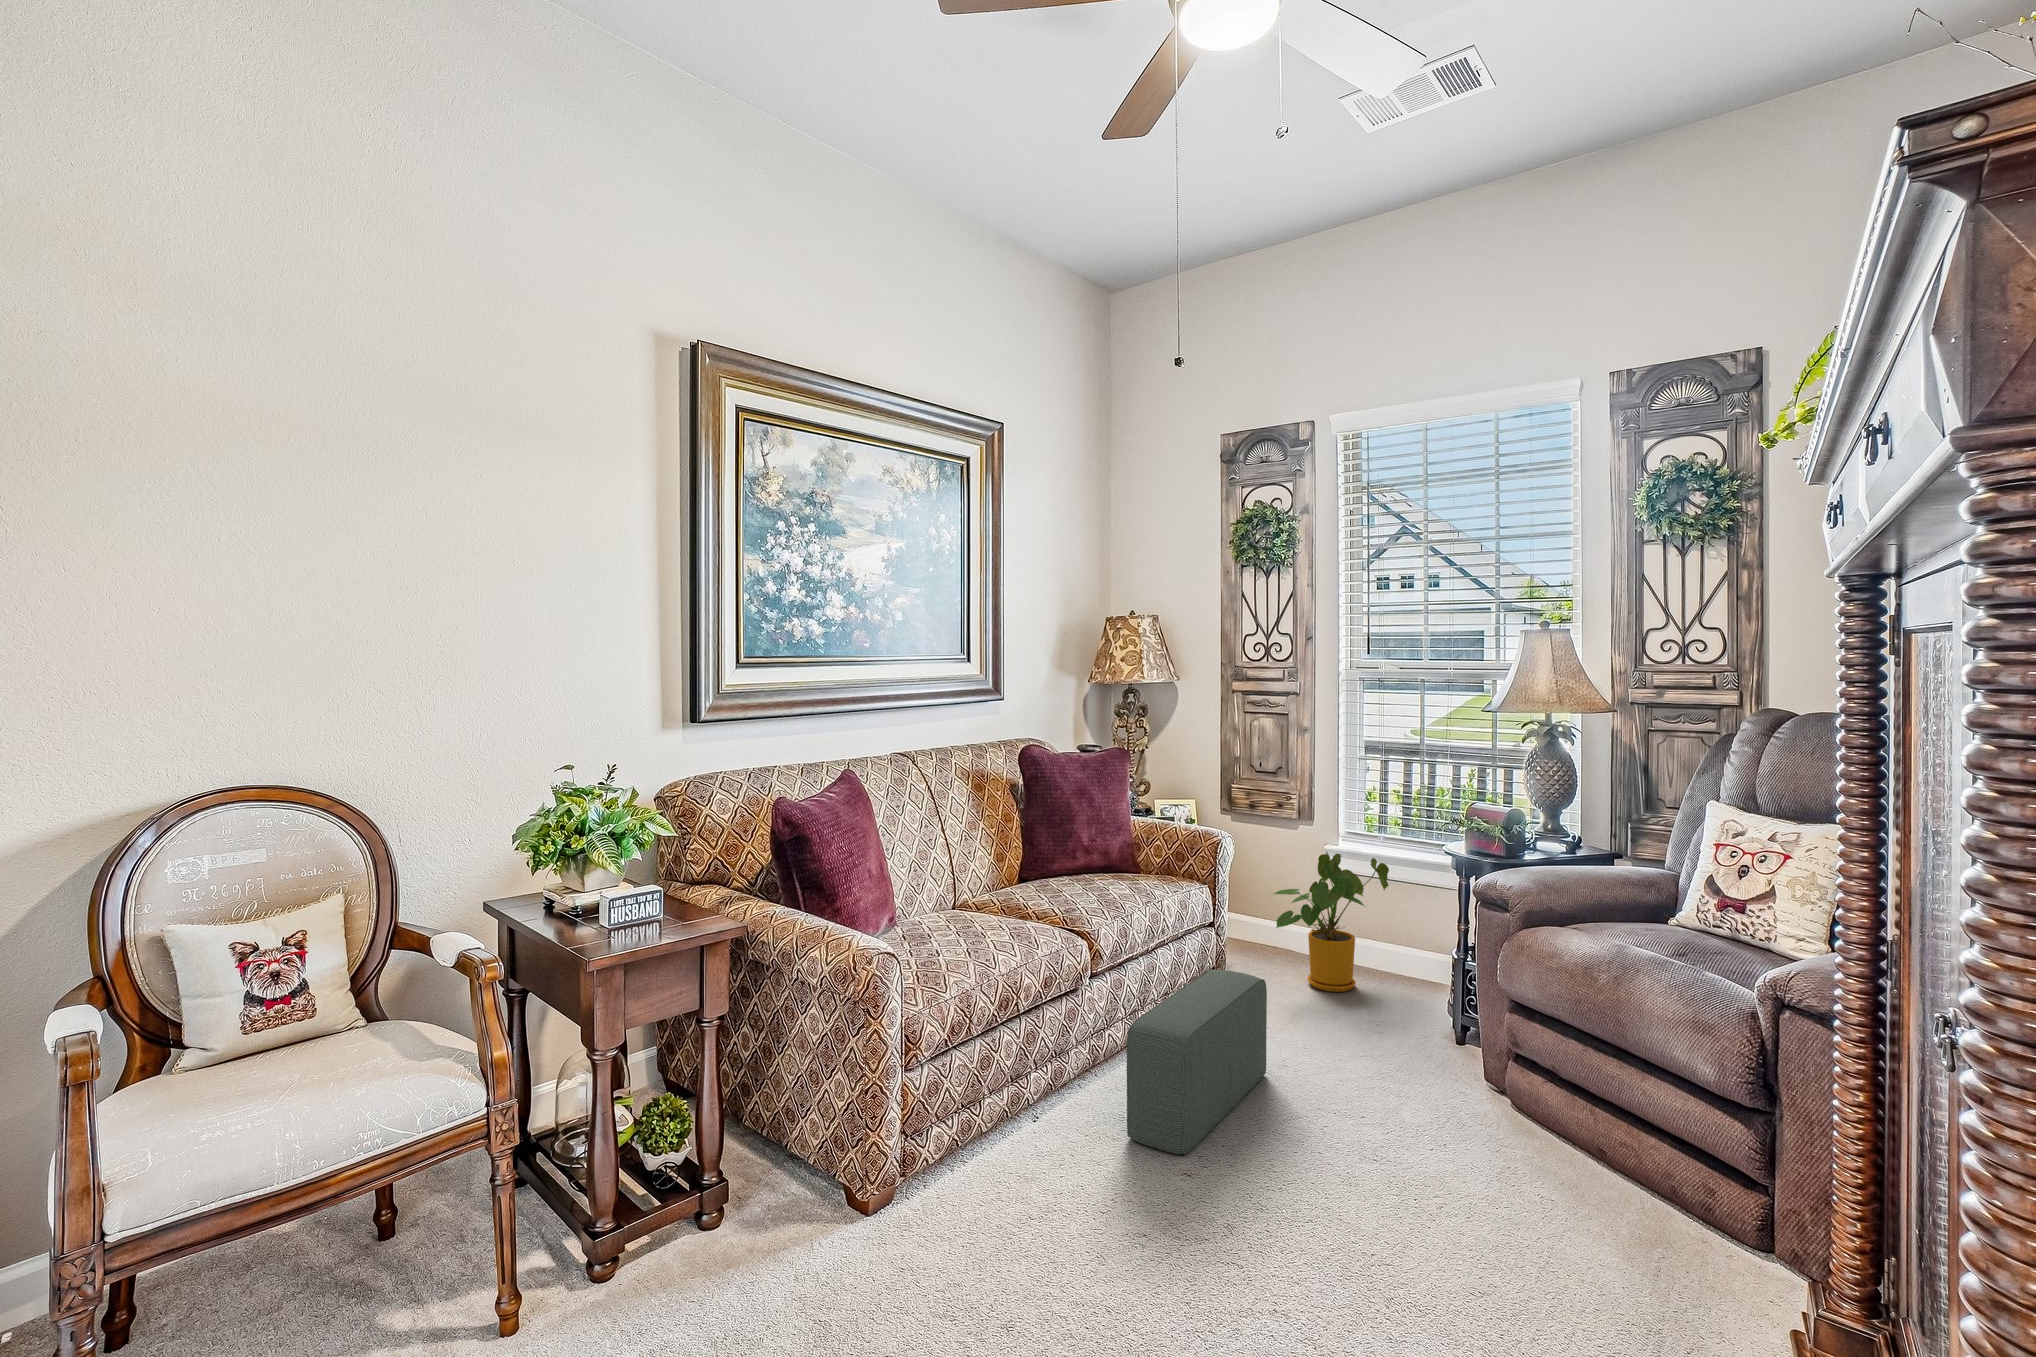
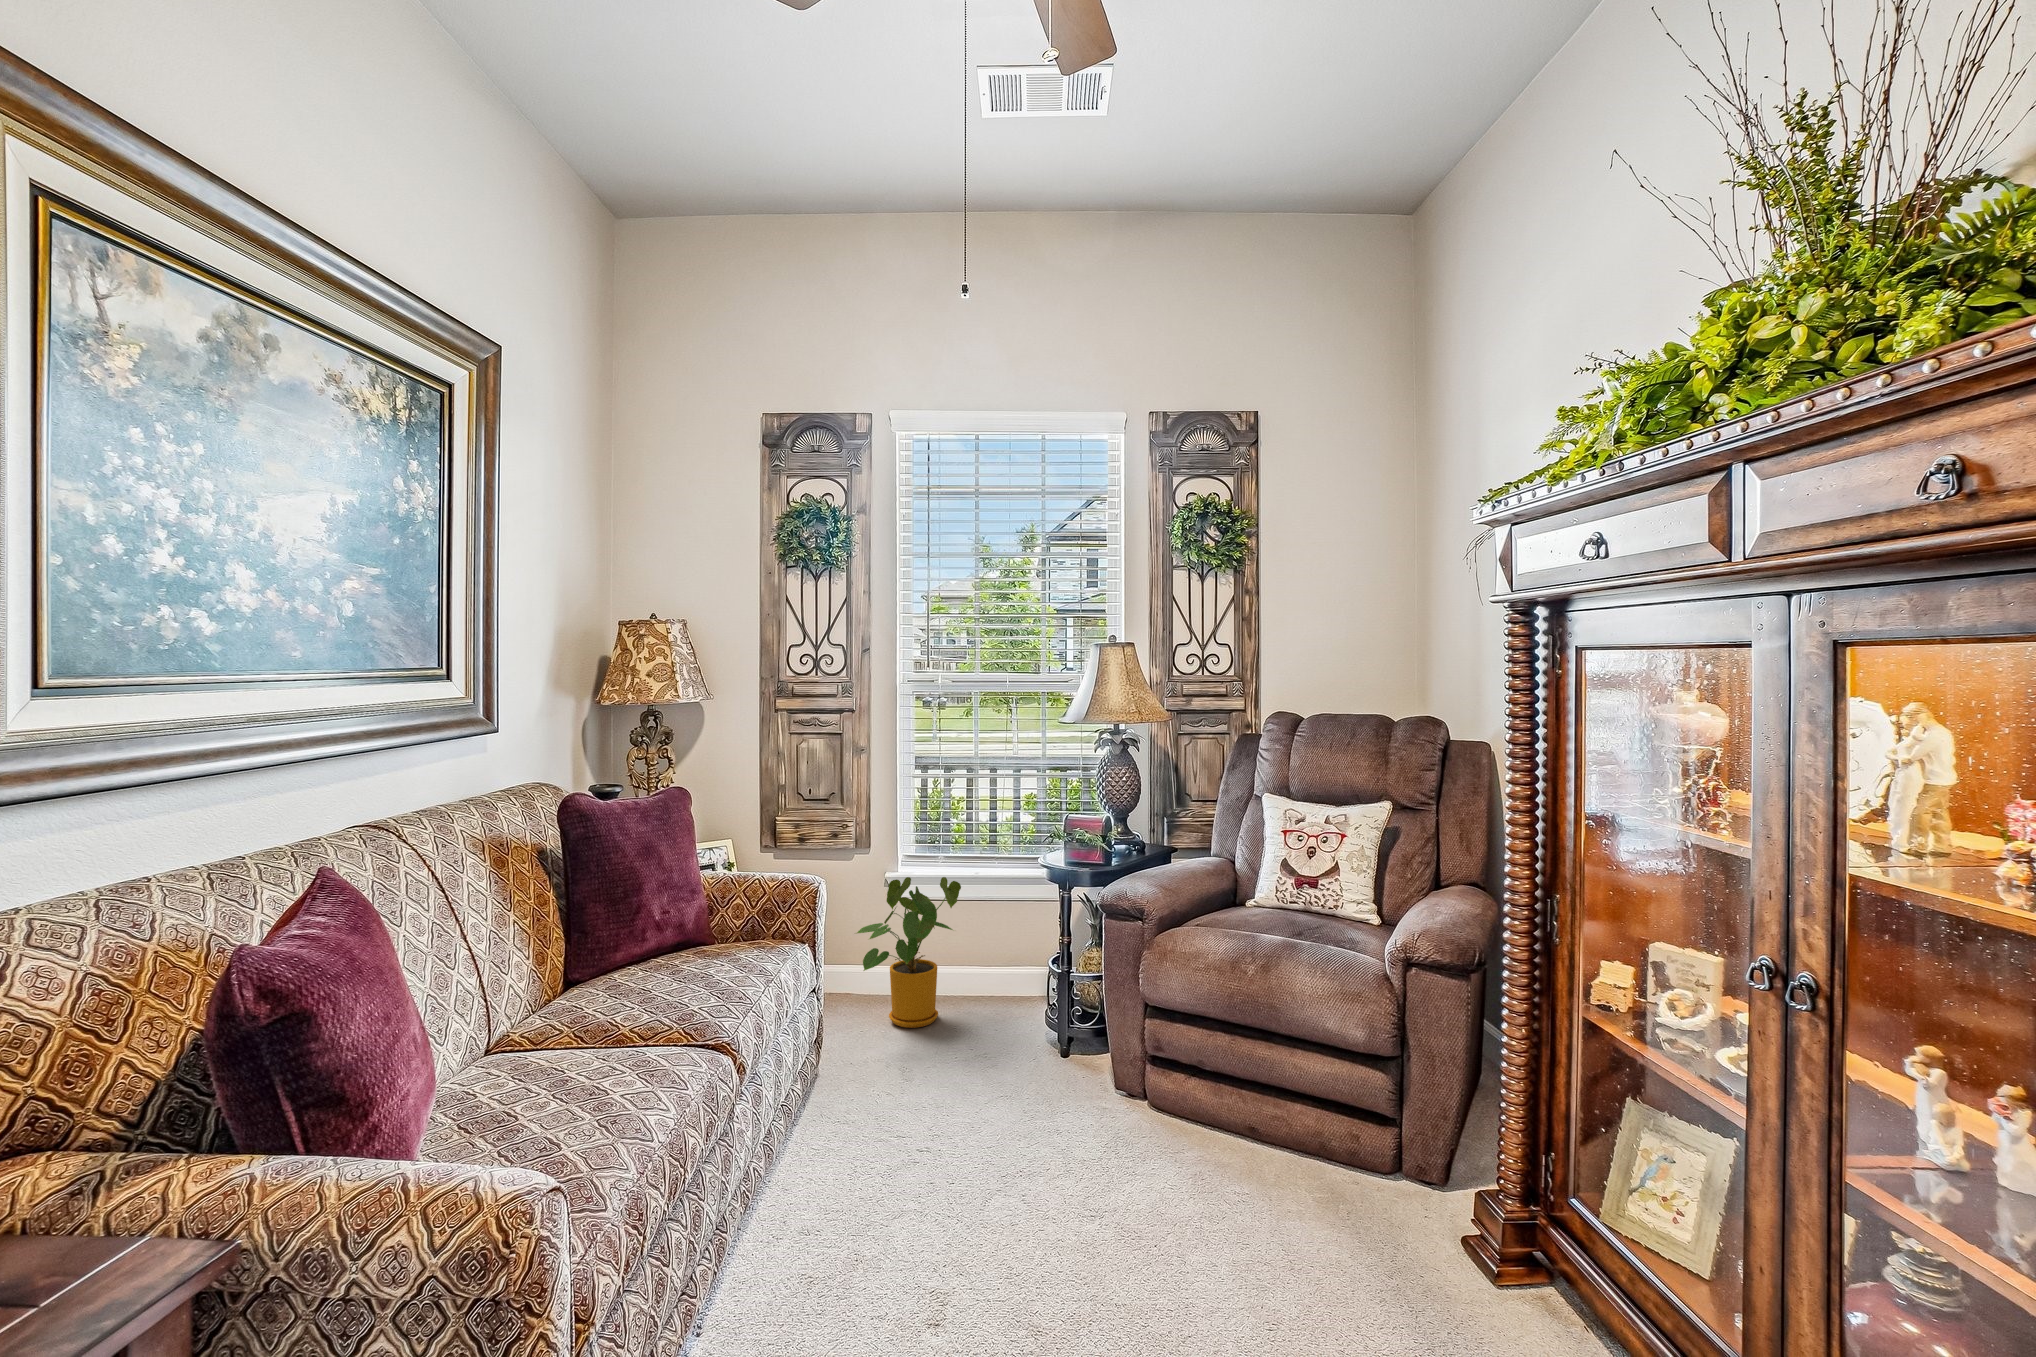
pouf: present [1127,969,1267,1154] -> none [828,1042,930,1311]

